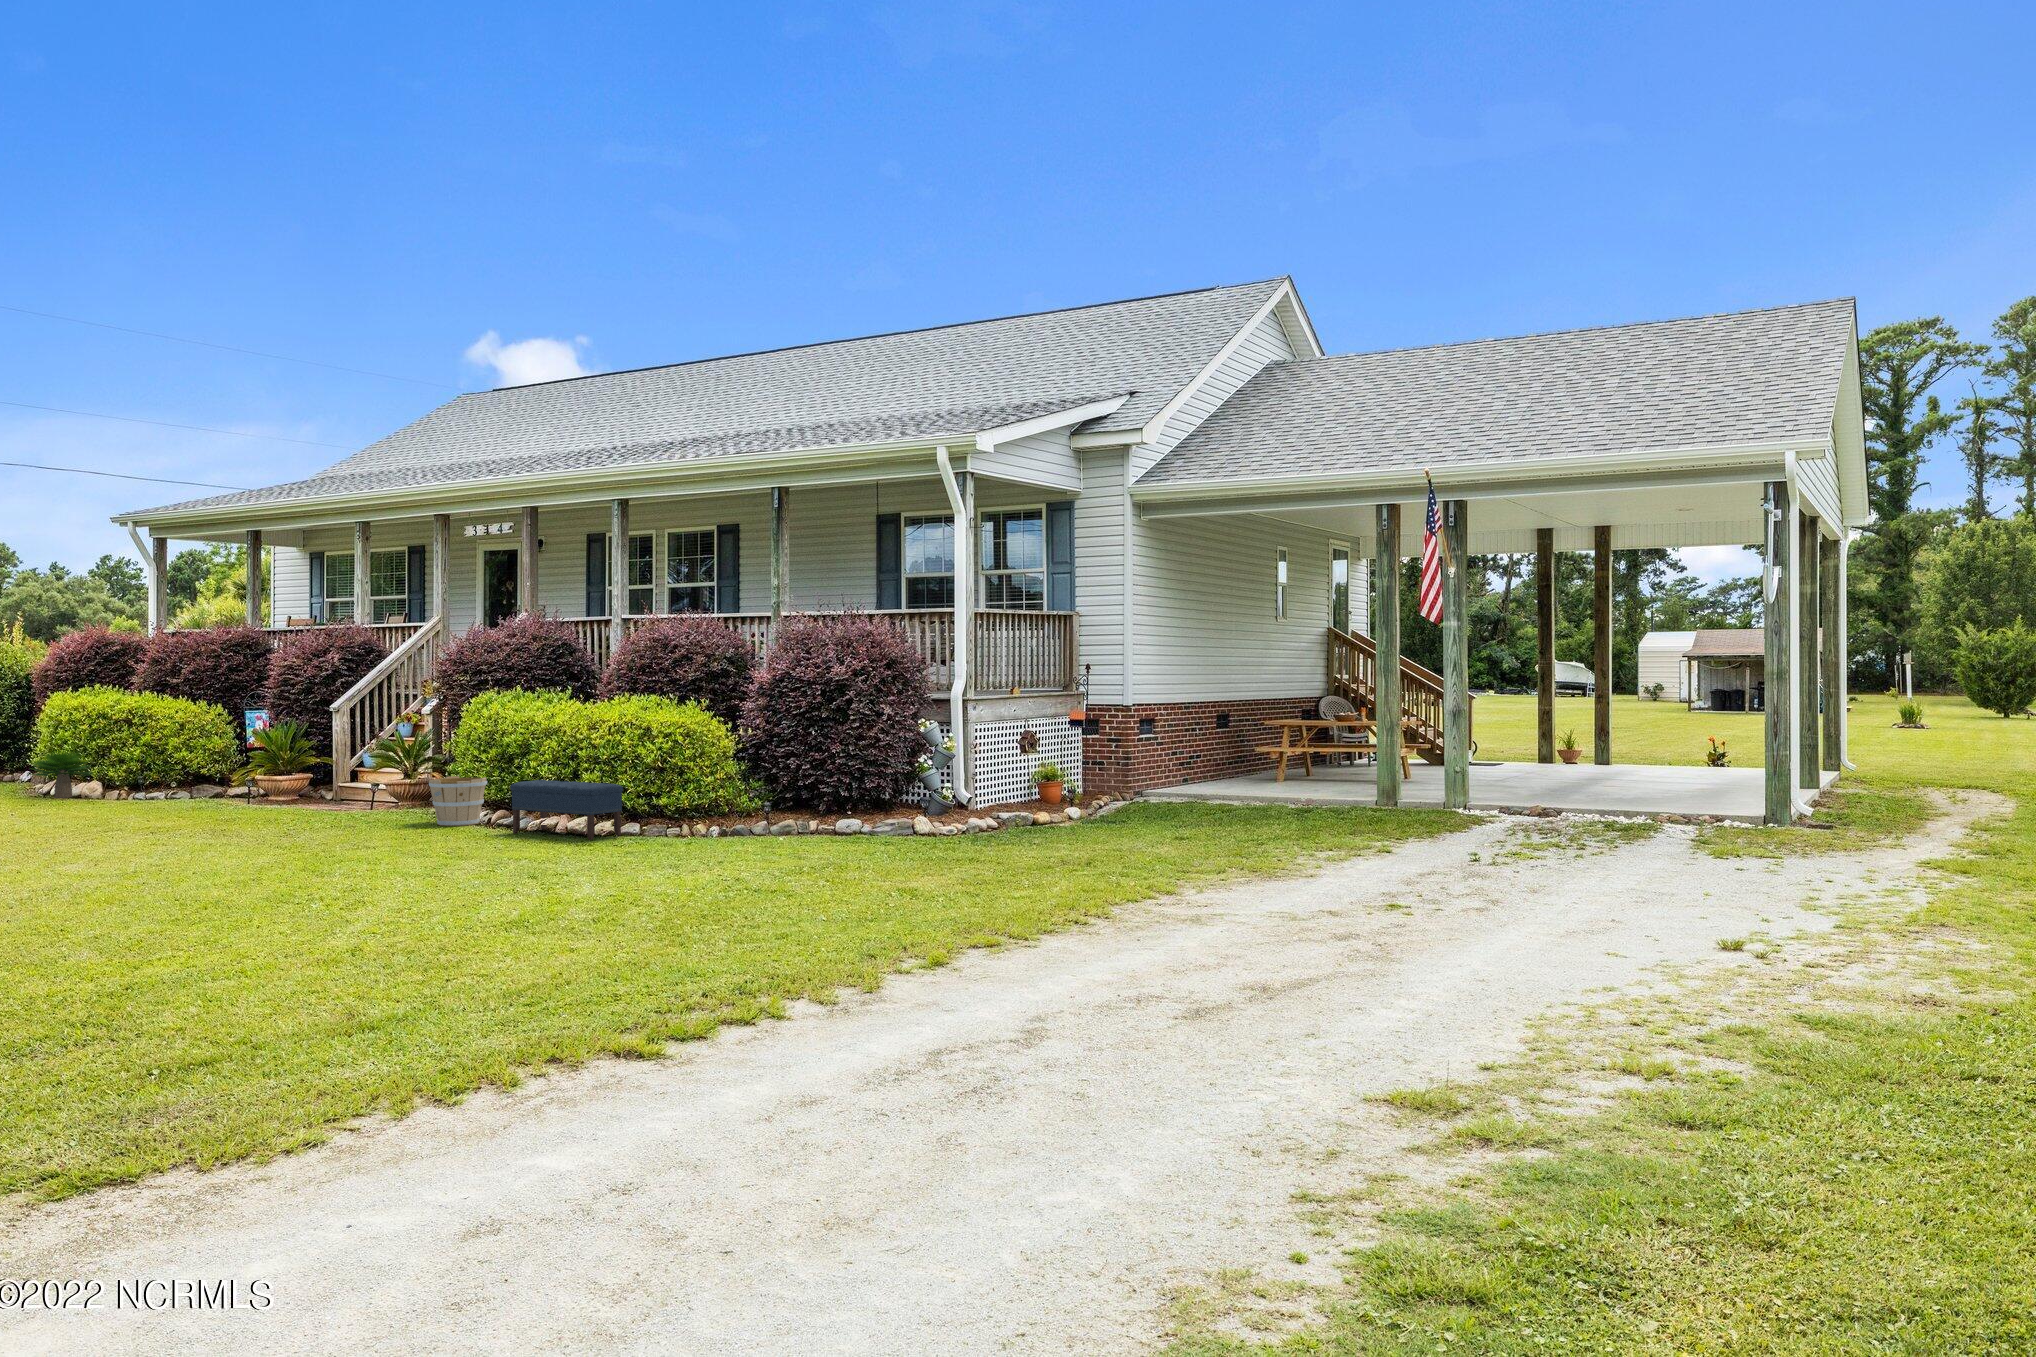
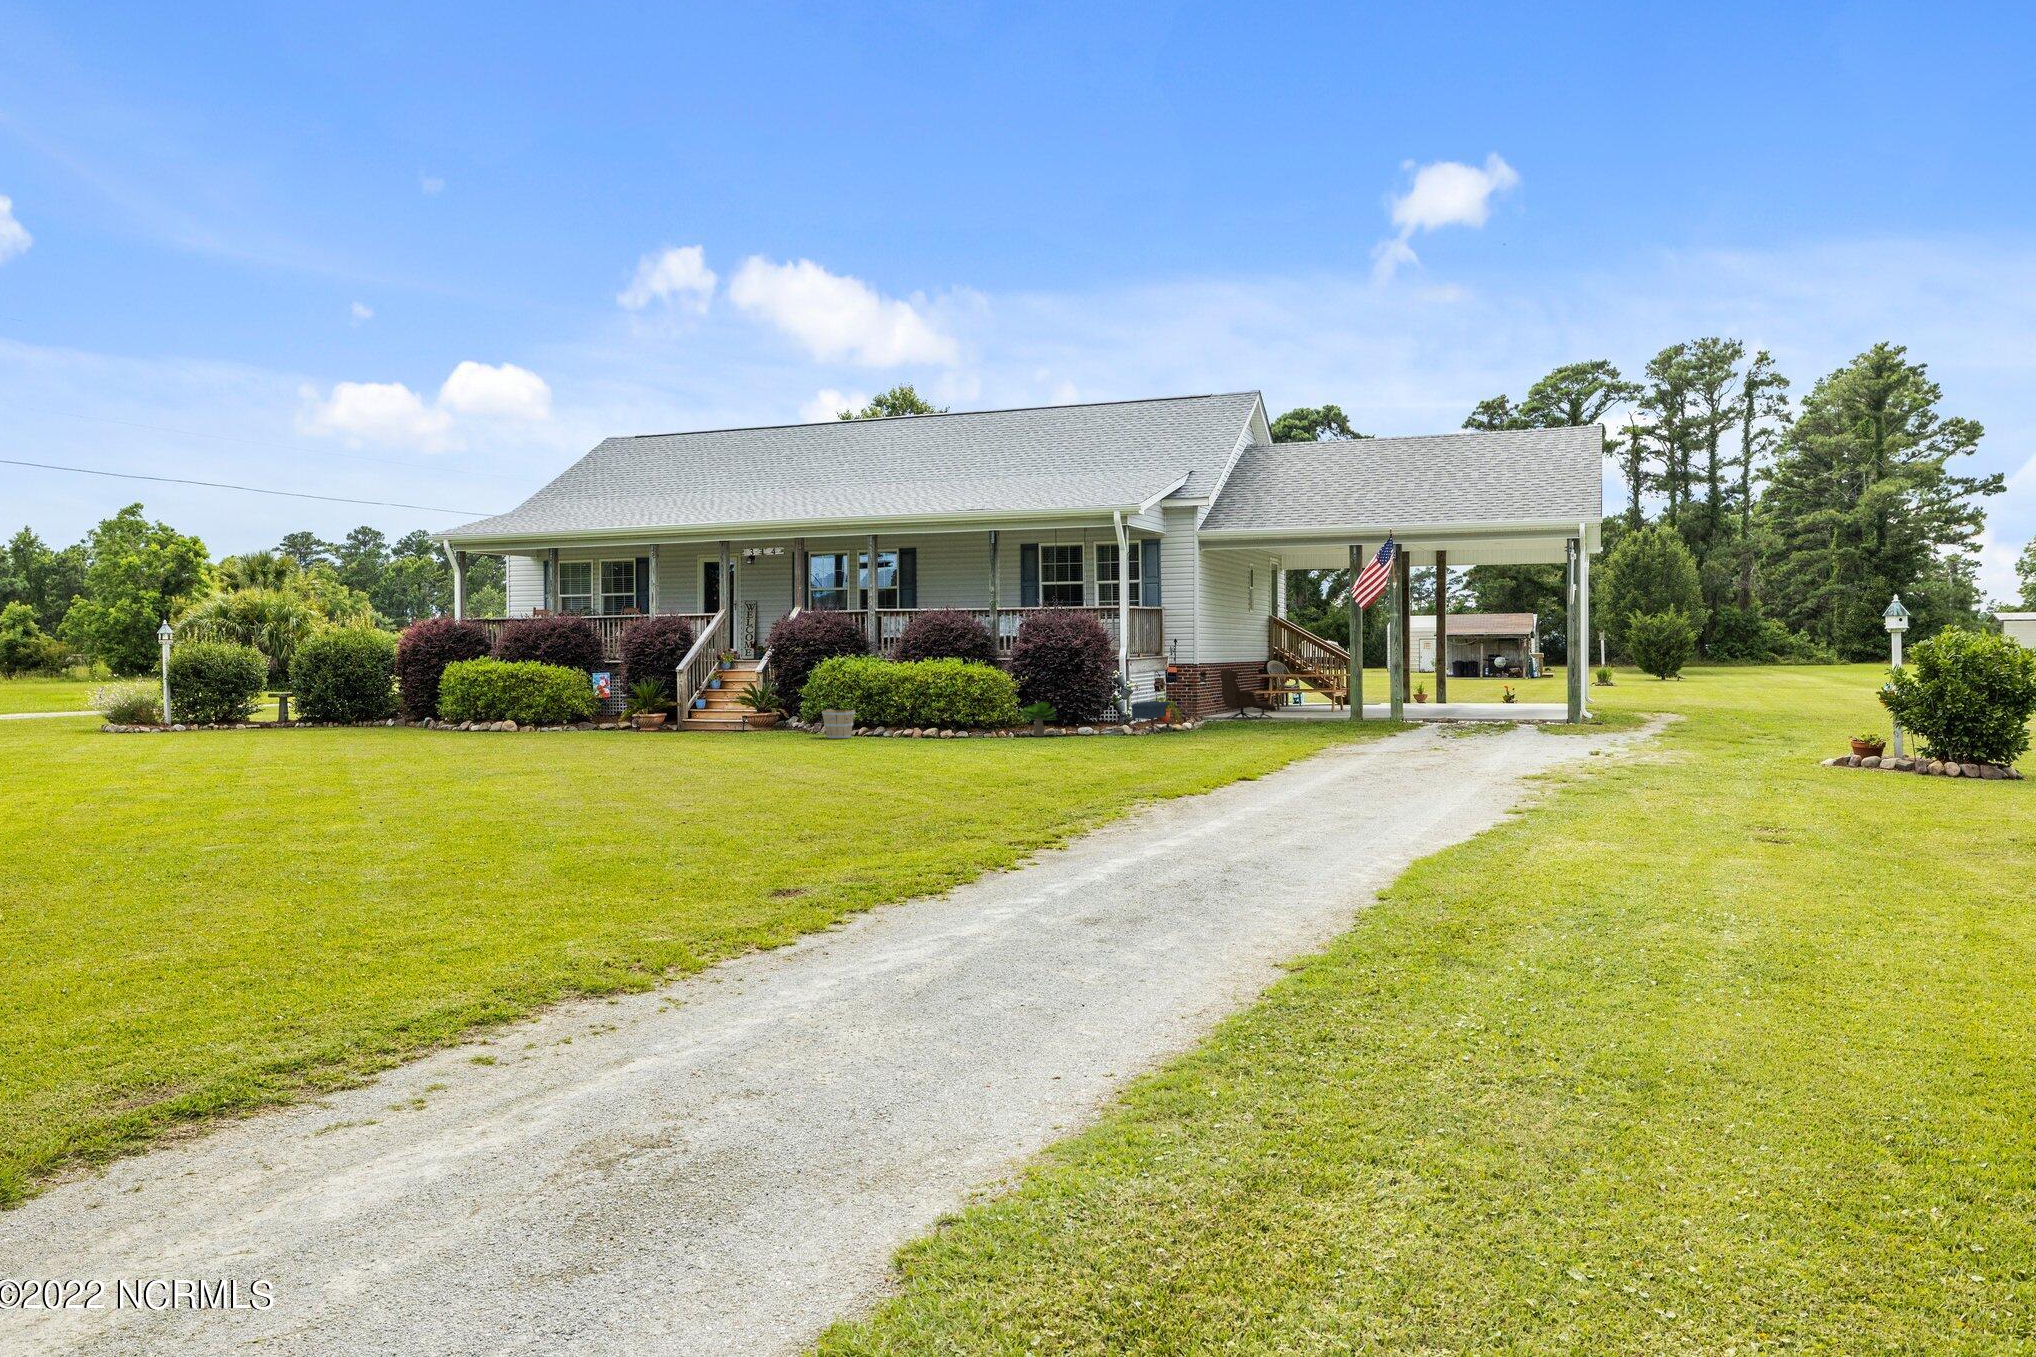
lounge chair: none [1196,713,1286,792] -> present [1221,670,1276,719]
potted plant: present [31,750,93,798] -> present [1020,703,1056,736]
bench: present [510,780,623,840] -> present [1131,701,1170,732]

